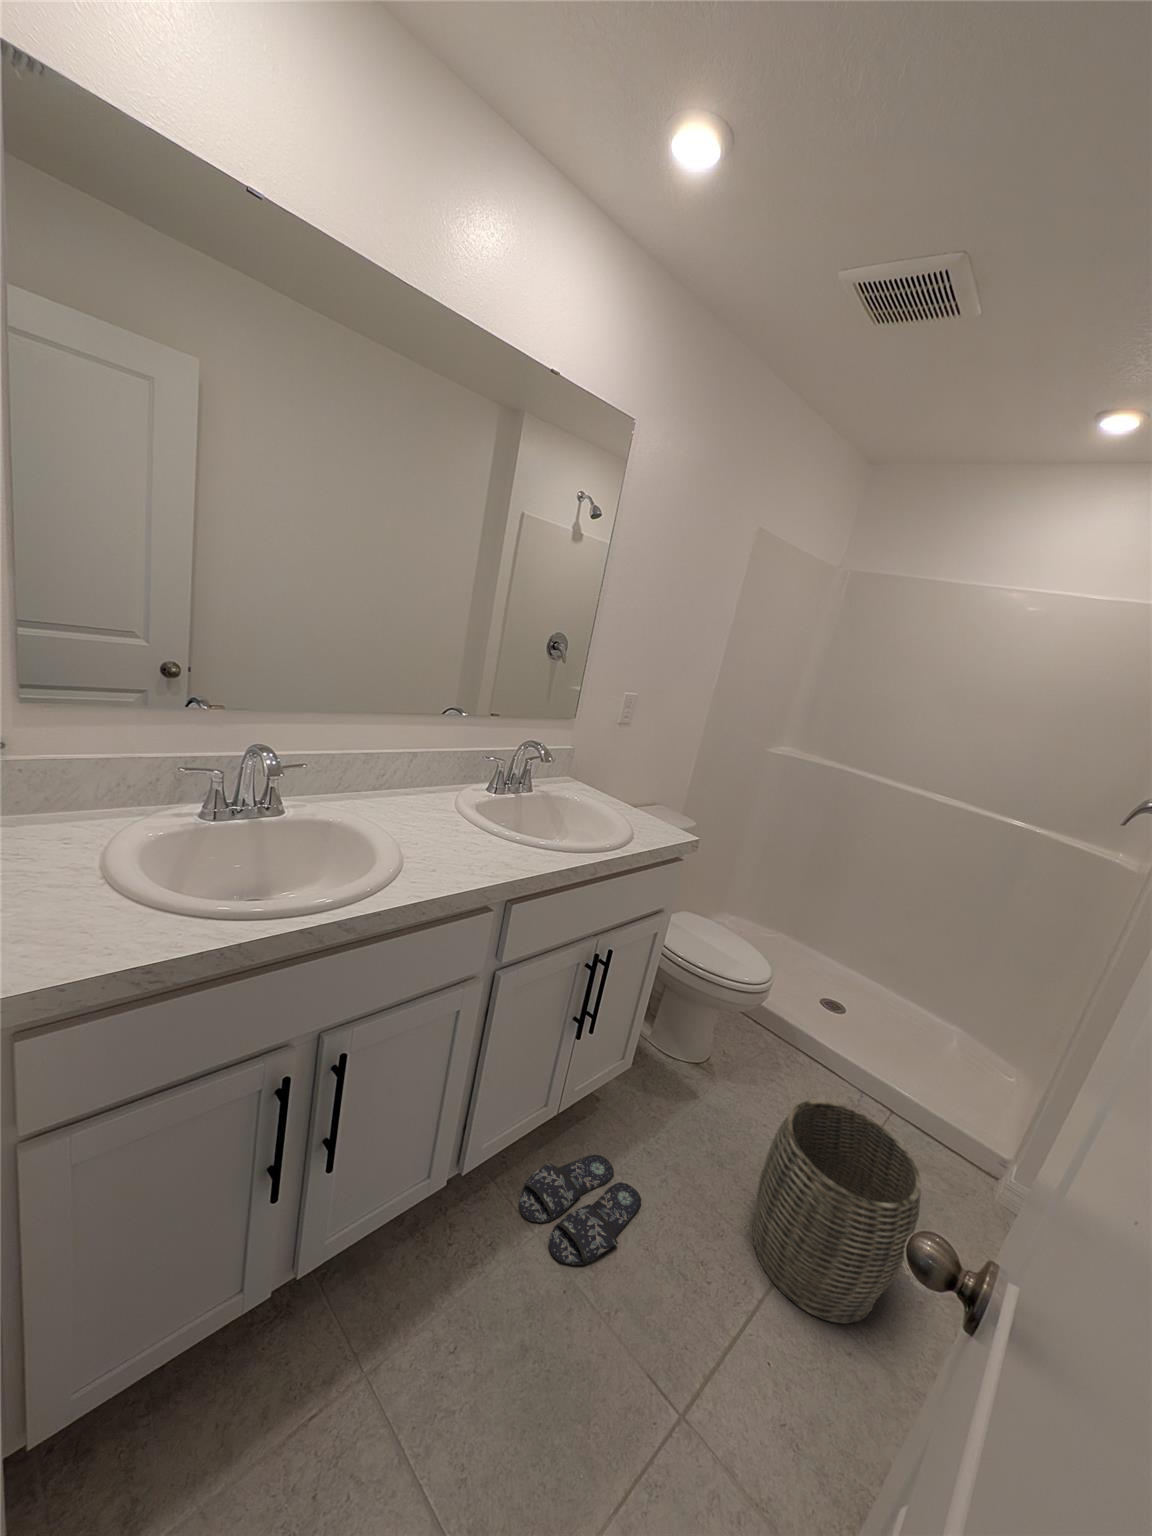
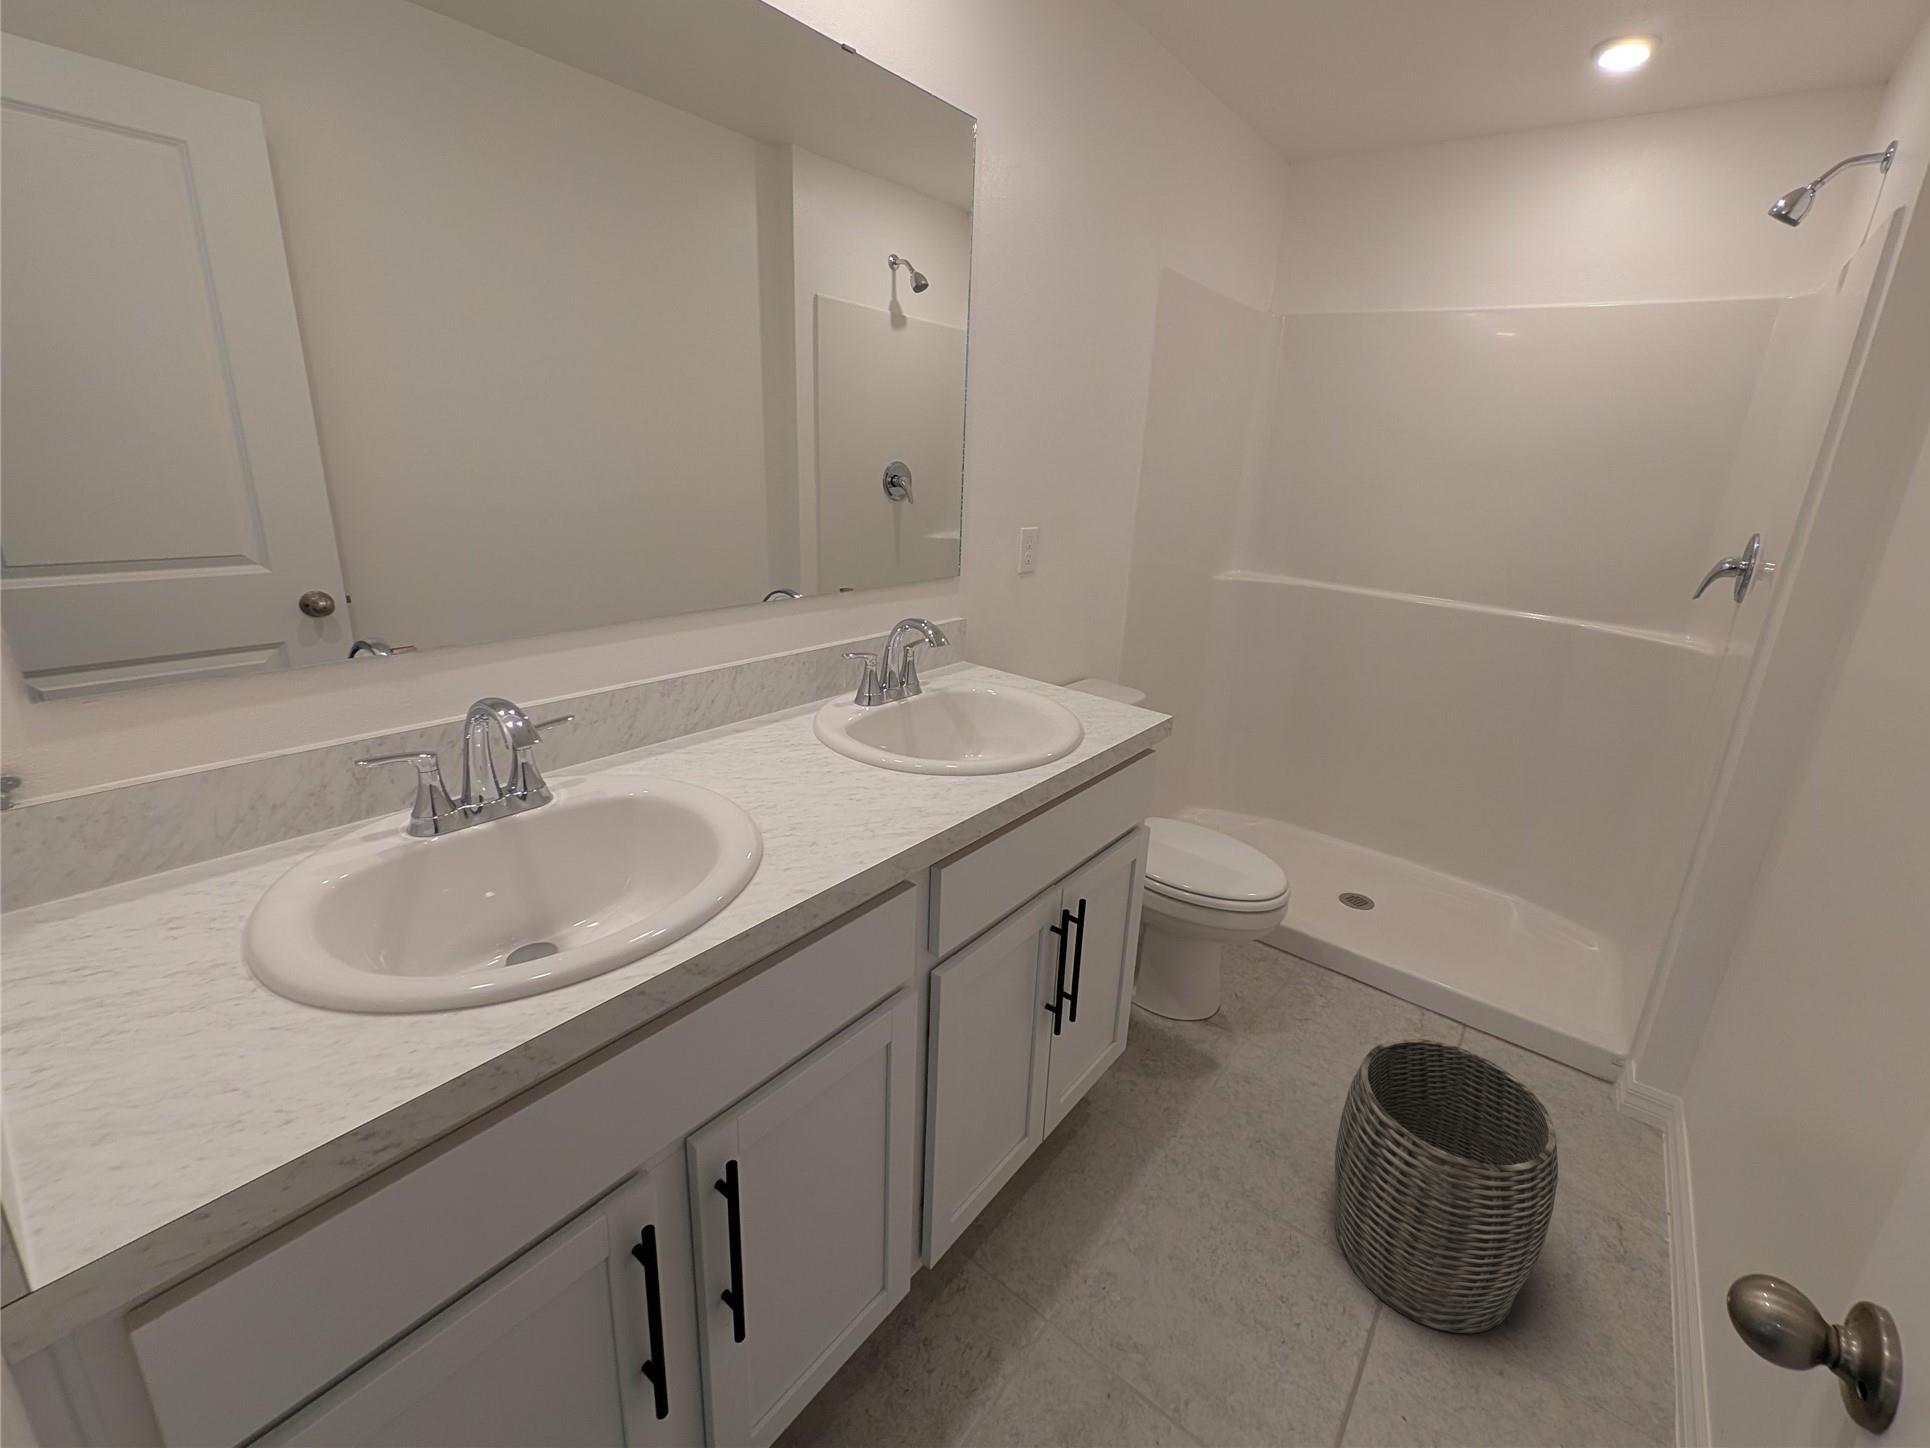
slippers: present [519,1155,641,1265] -> none [1016,1181,1183,1351]

